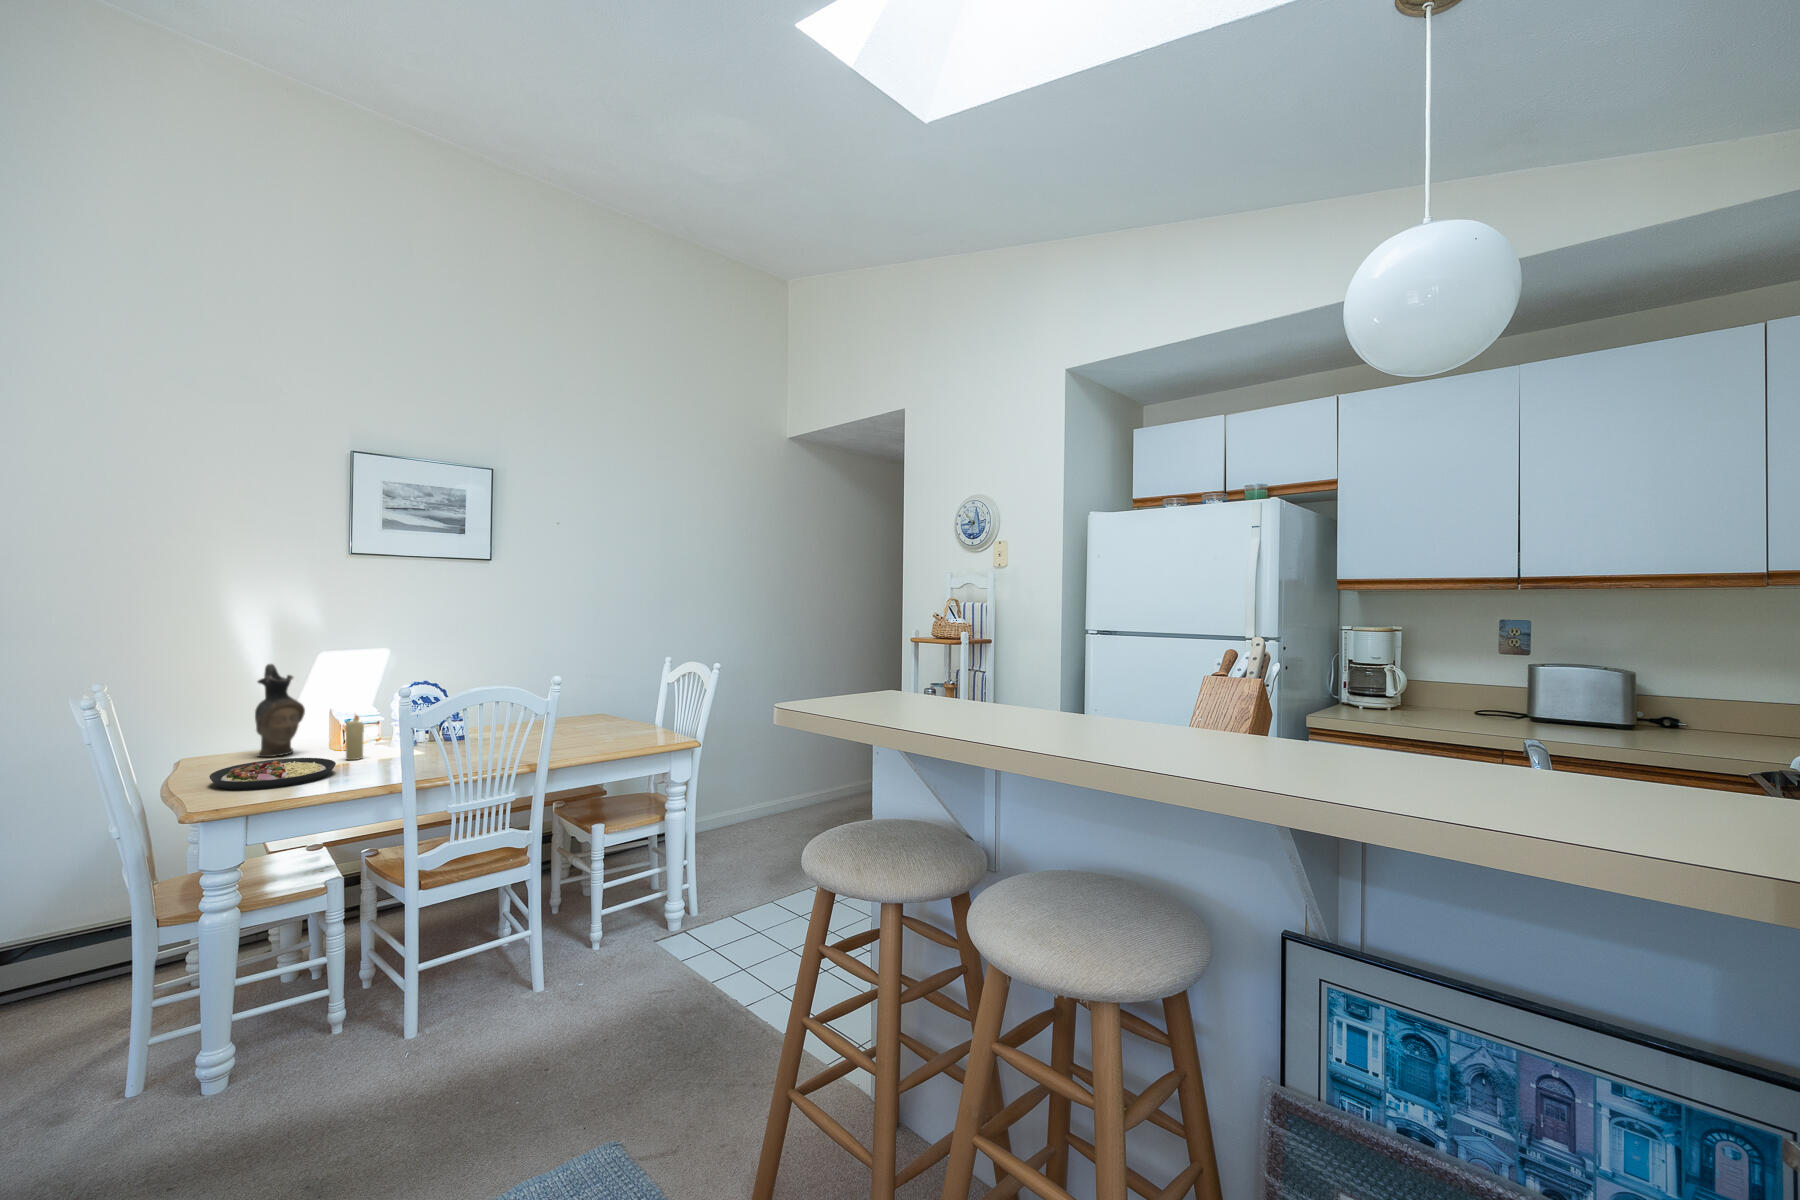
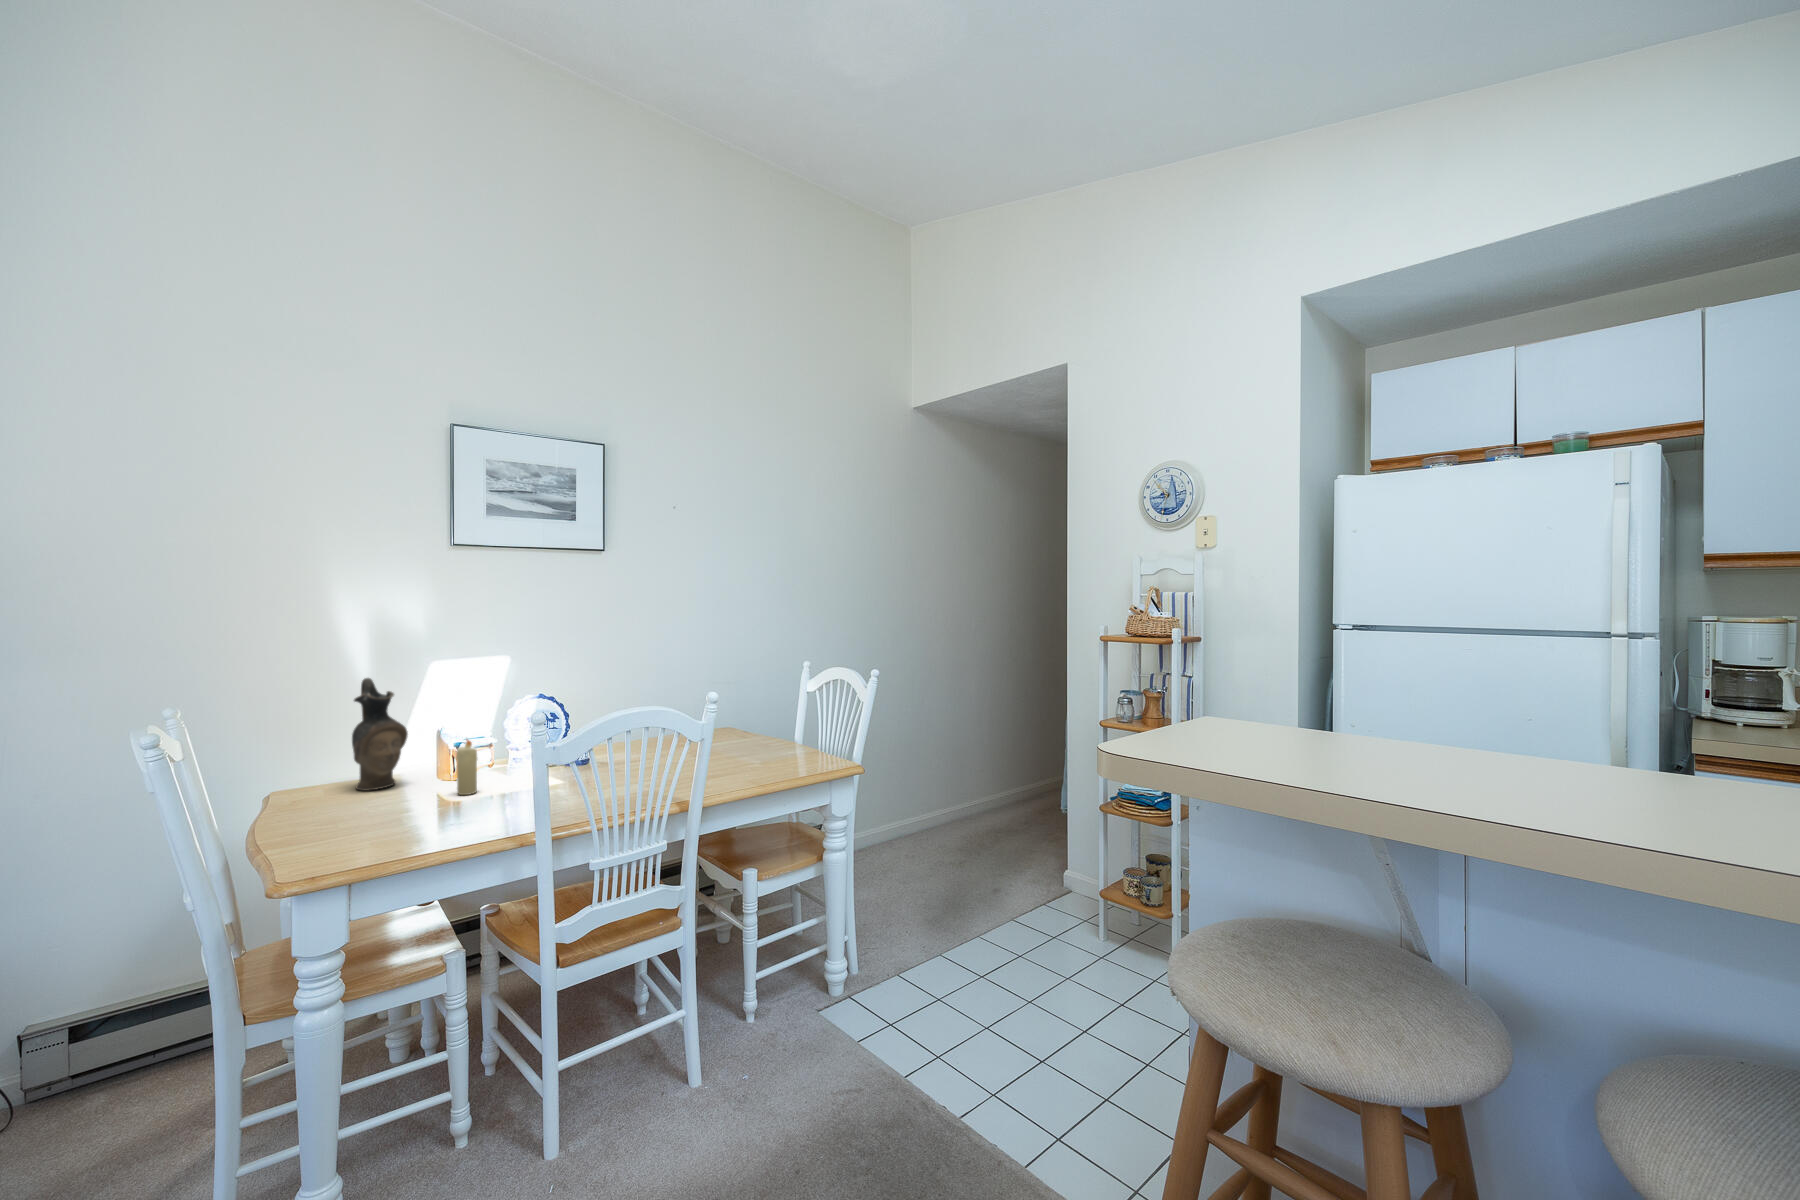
plate: present [209,758,336,790] -> none [305,795,450,841]

